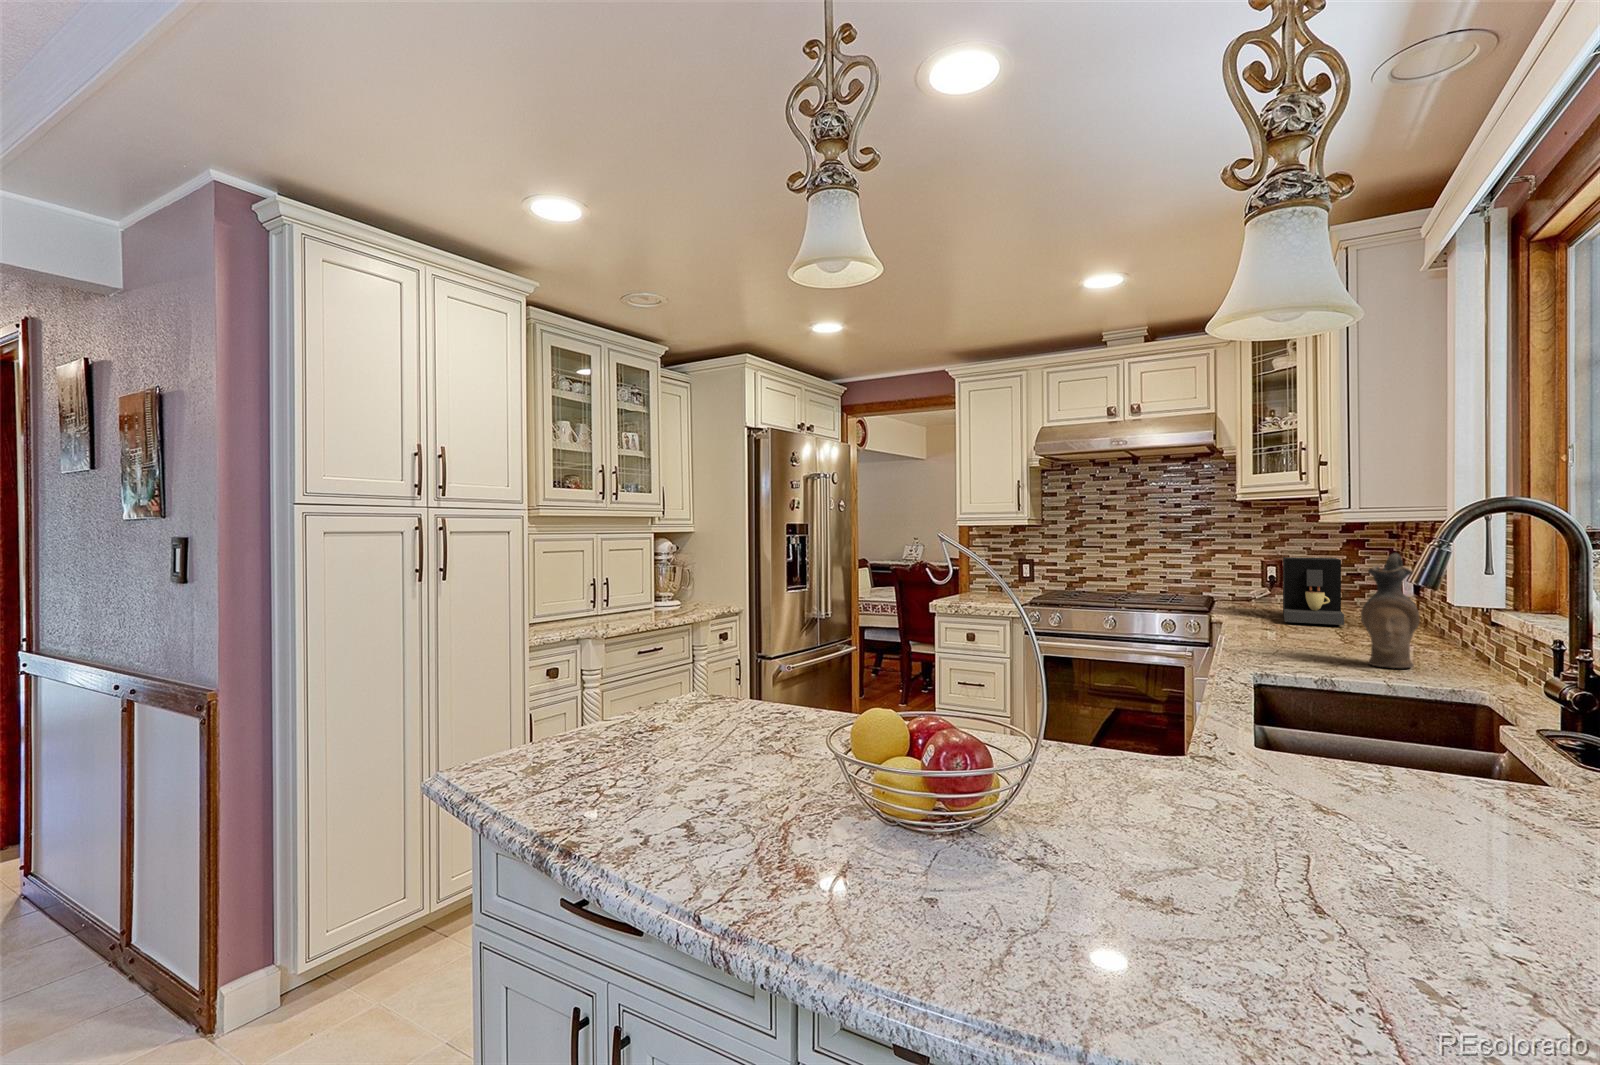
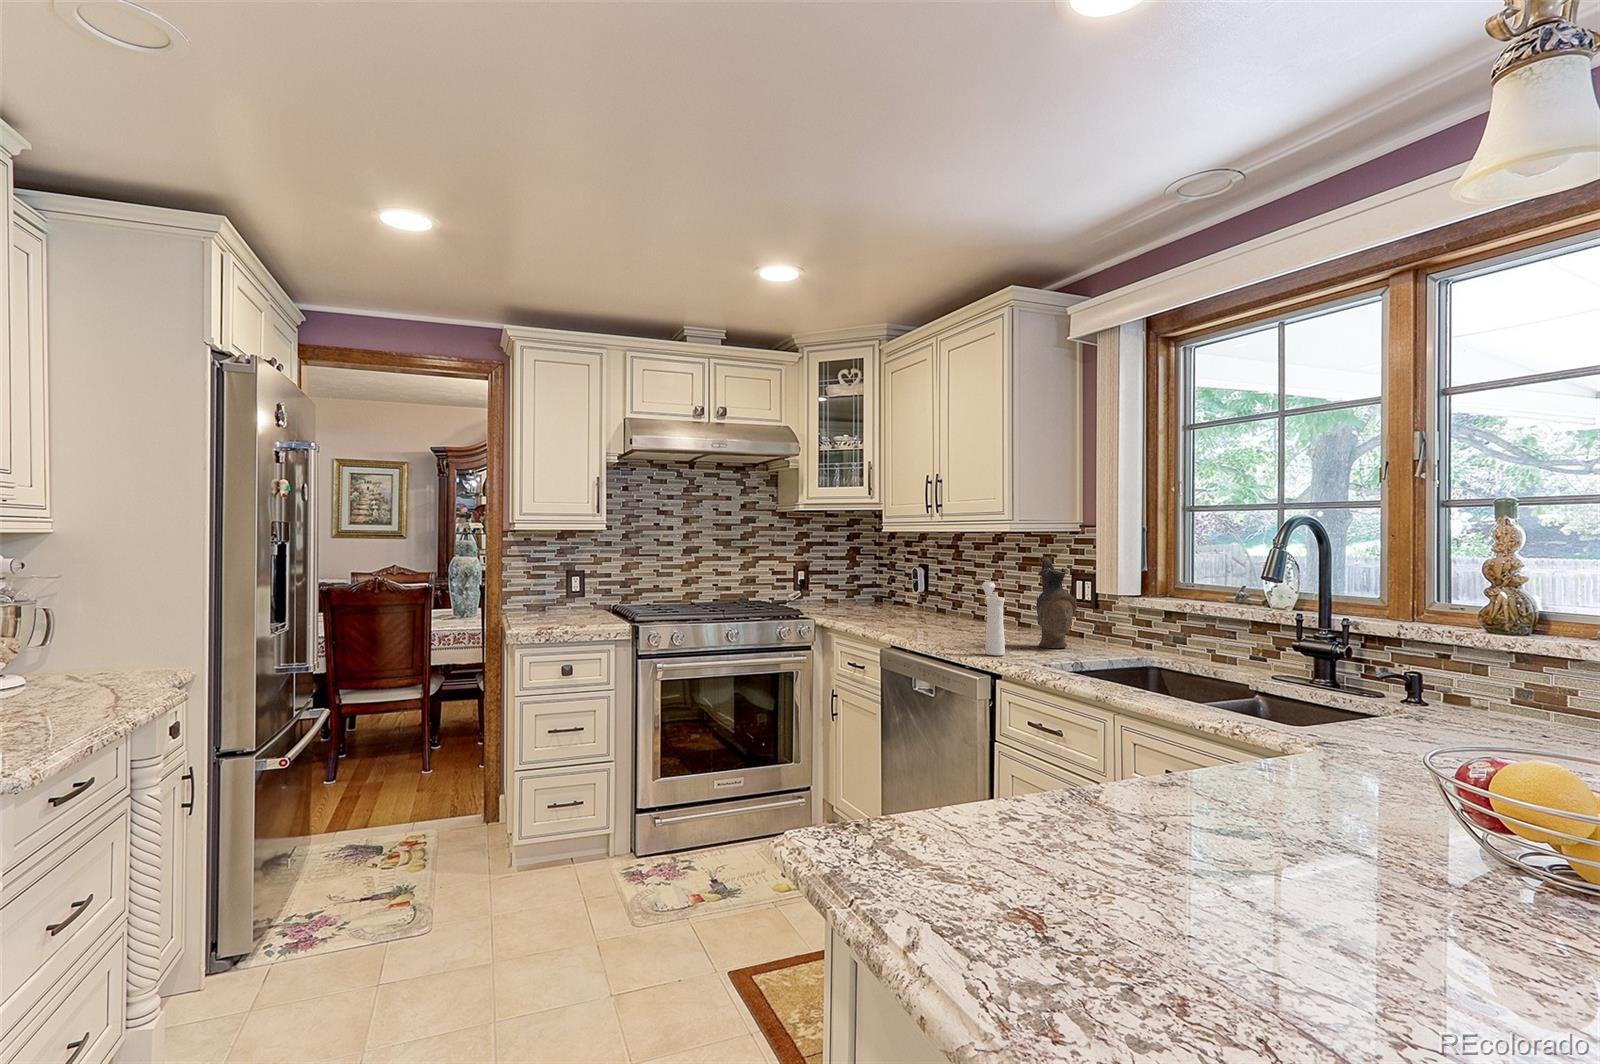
coffee maker: present [1283,557,1344,625] -> none [853,563,924,620]
pepper mill: none [1248,579,1289,662] -> present [981,582,1005,655]

